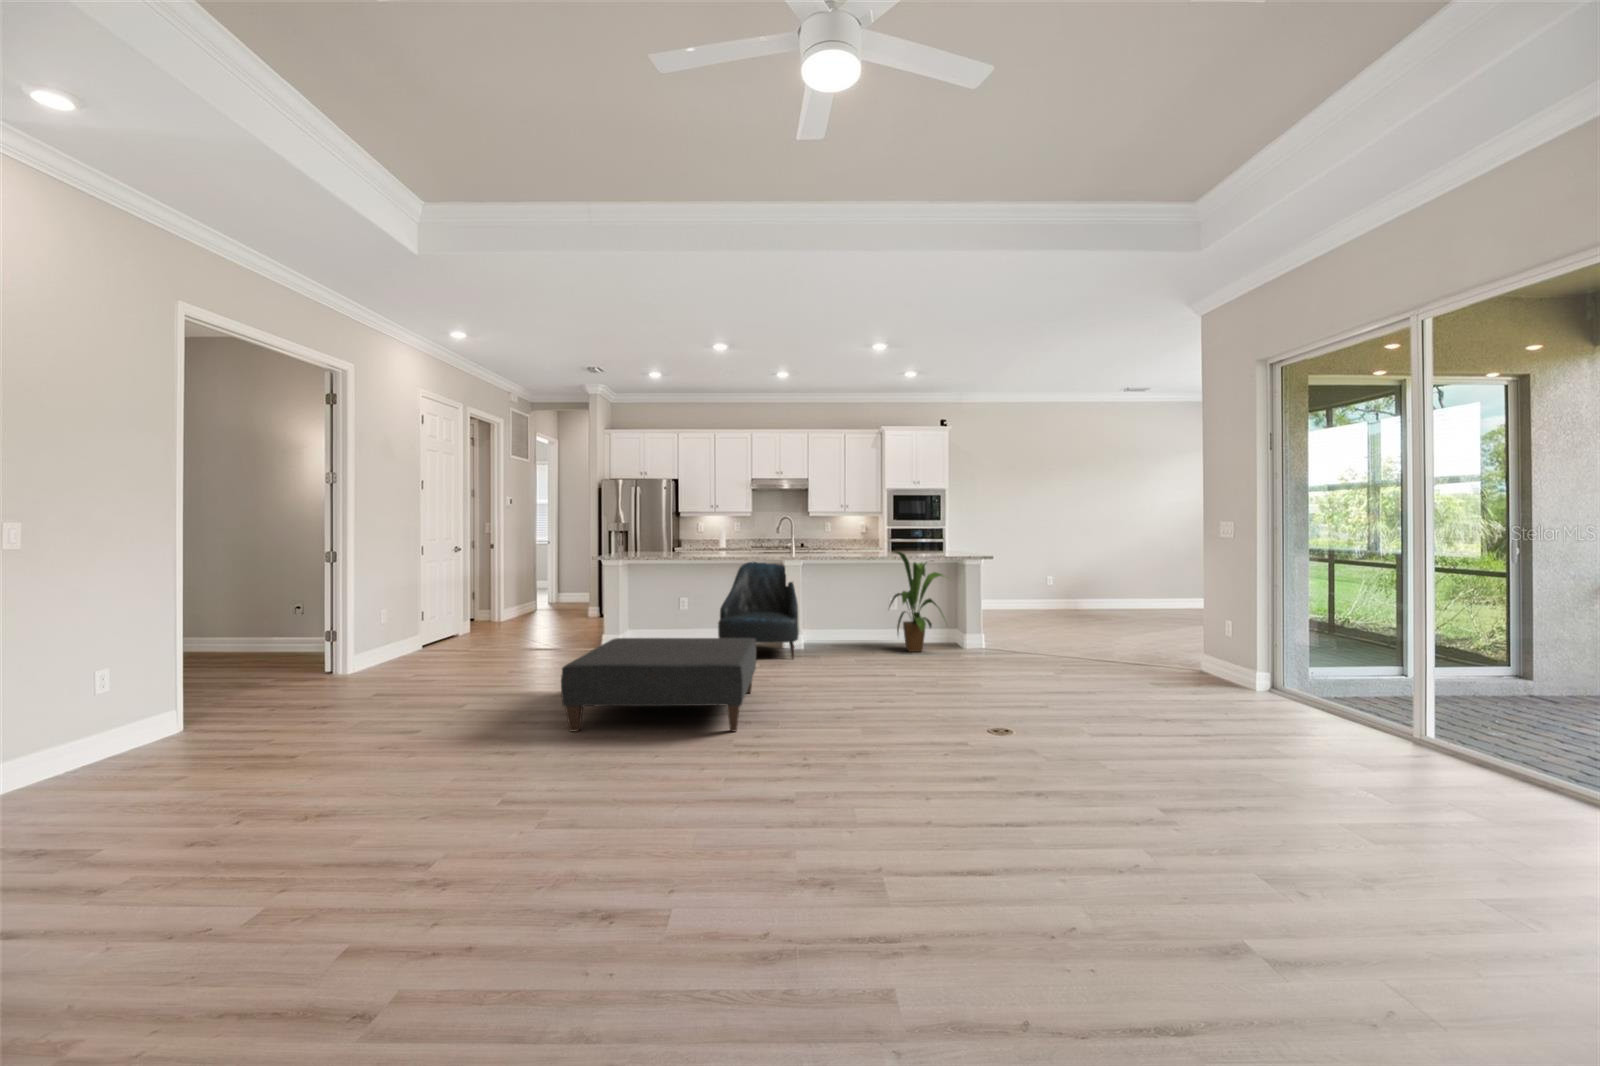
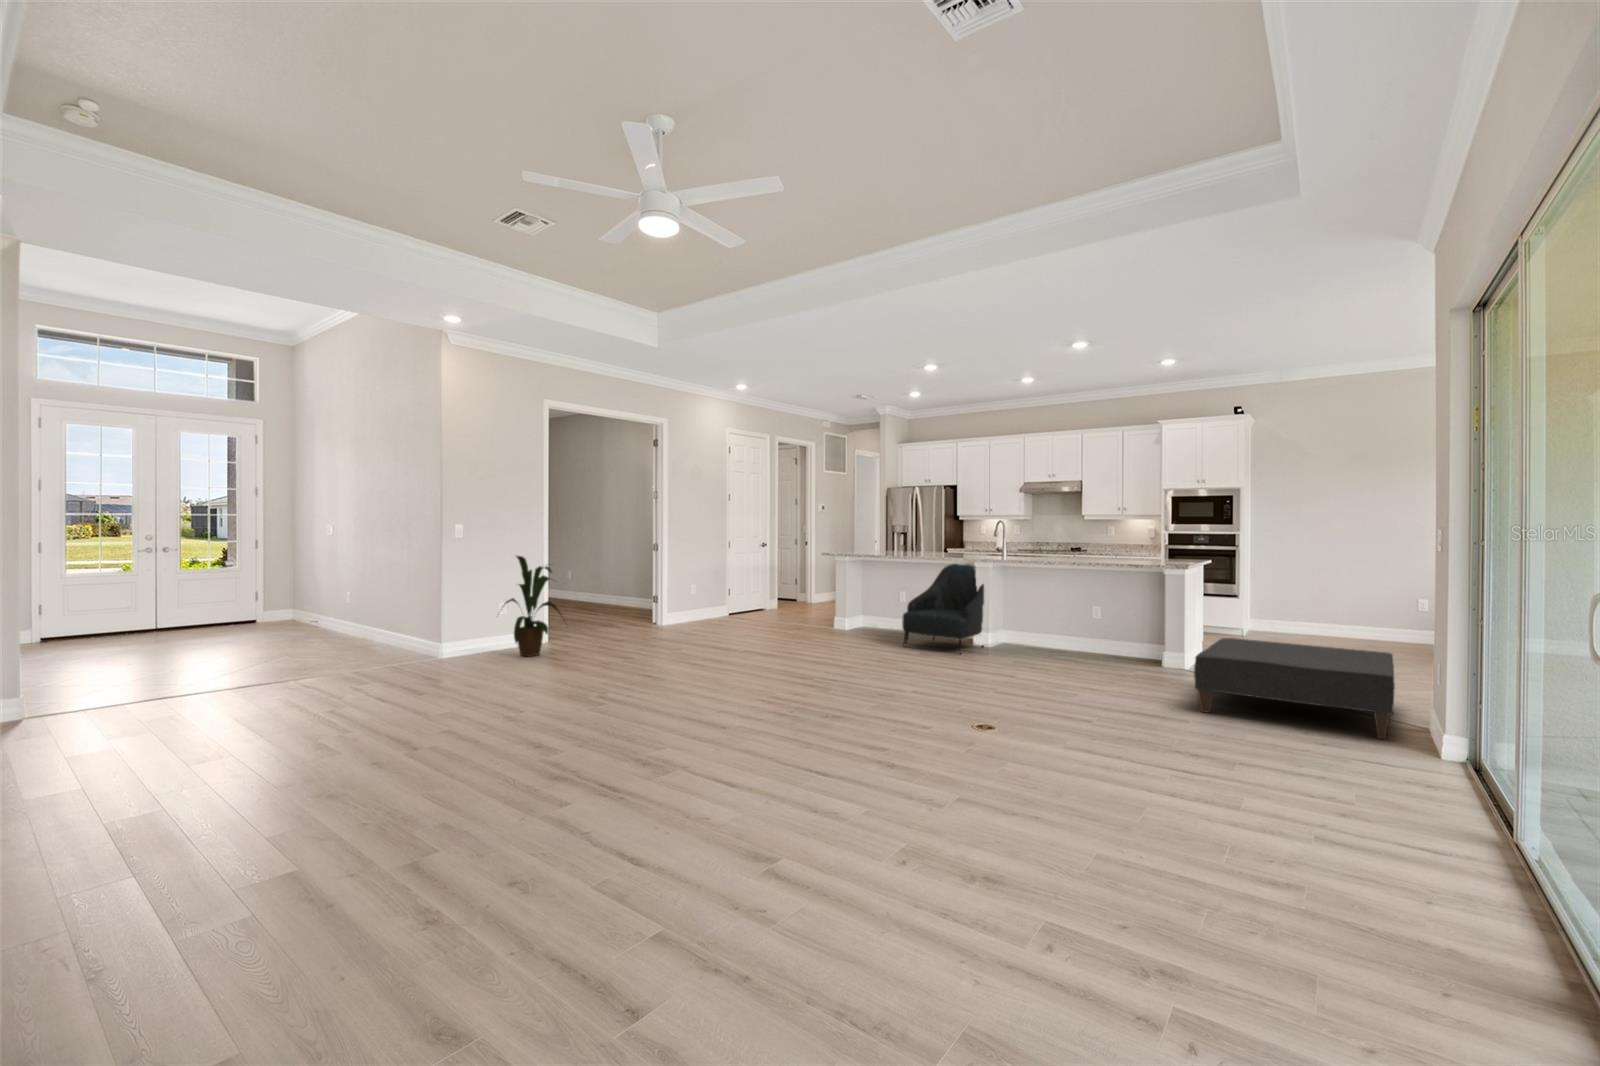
house plant: present [890,551,943,652] -> present [501,556,561,657]
ottoman: present [561,638,756,731] -> present [1194,638,1395,739]

